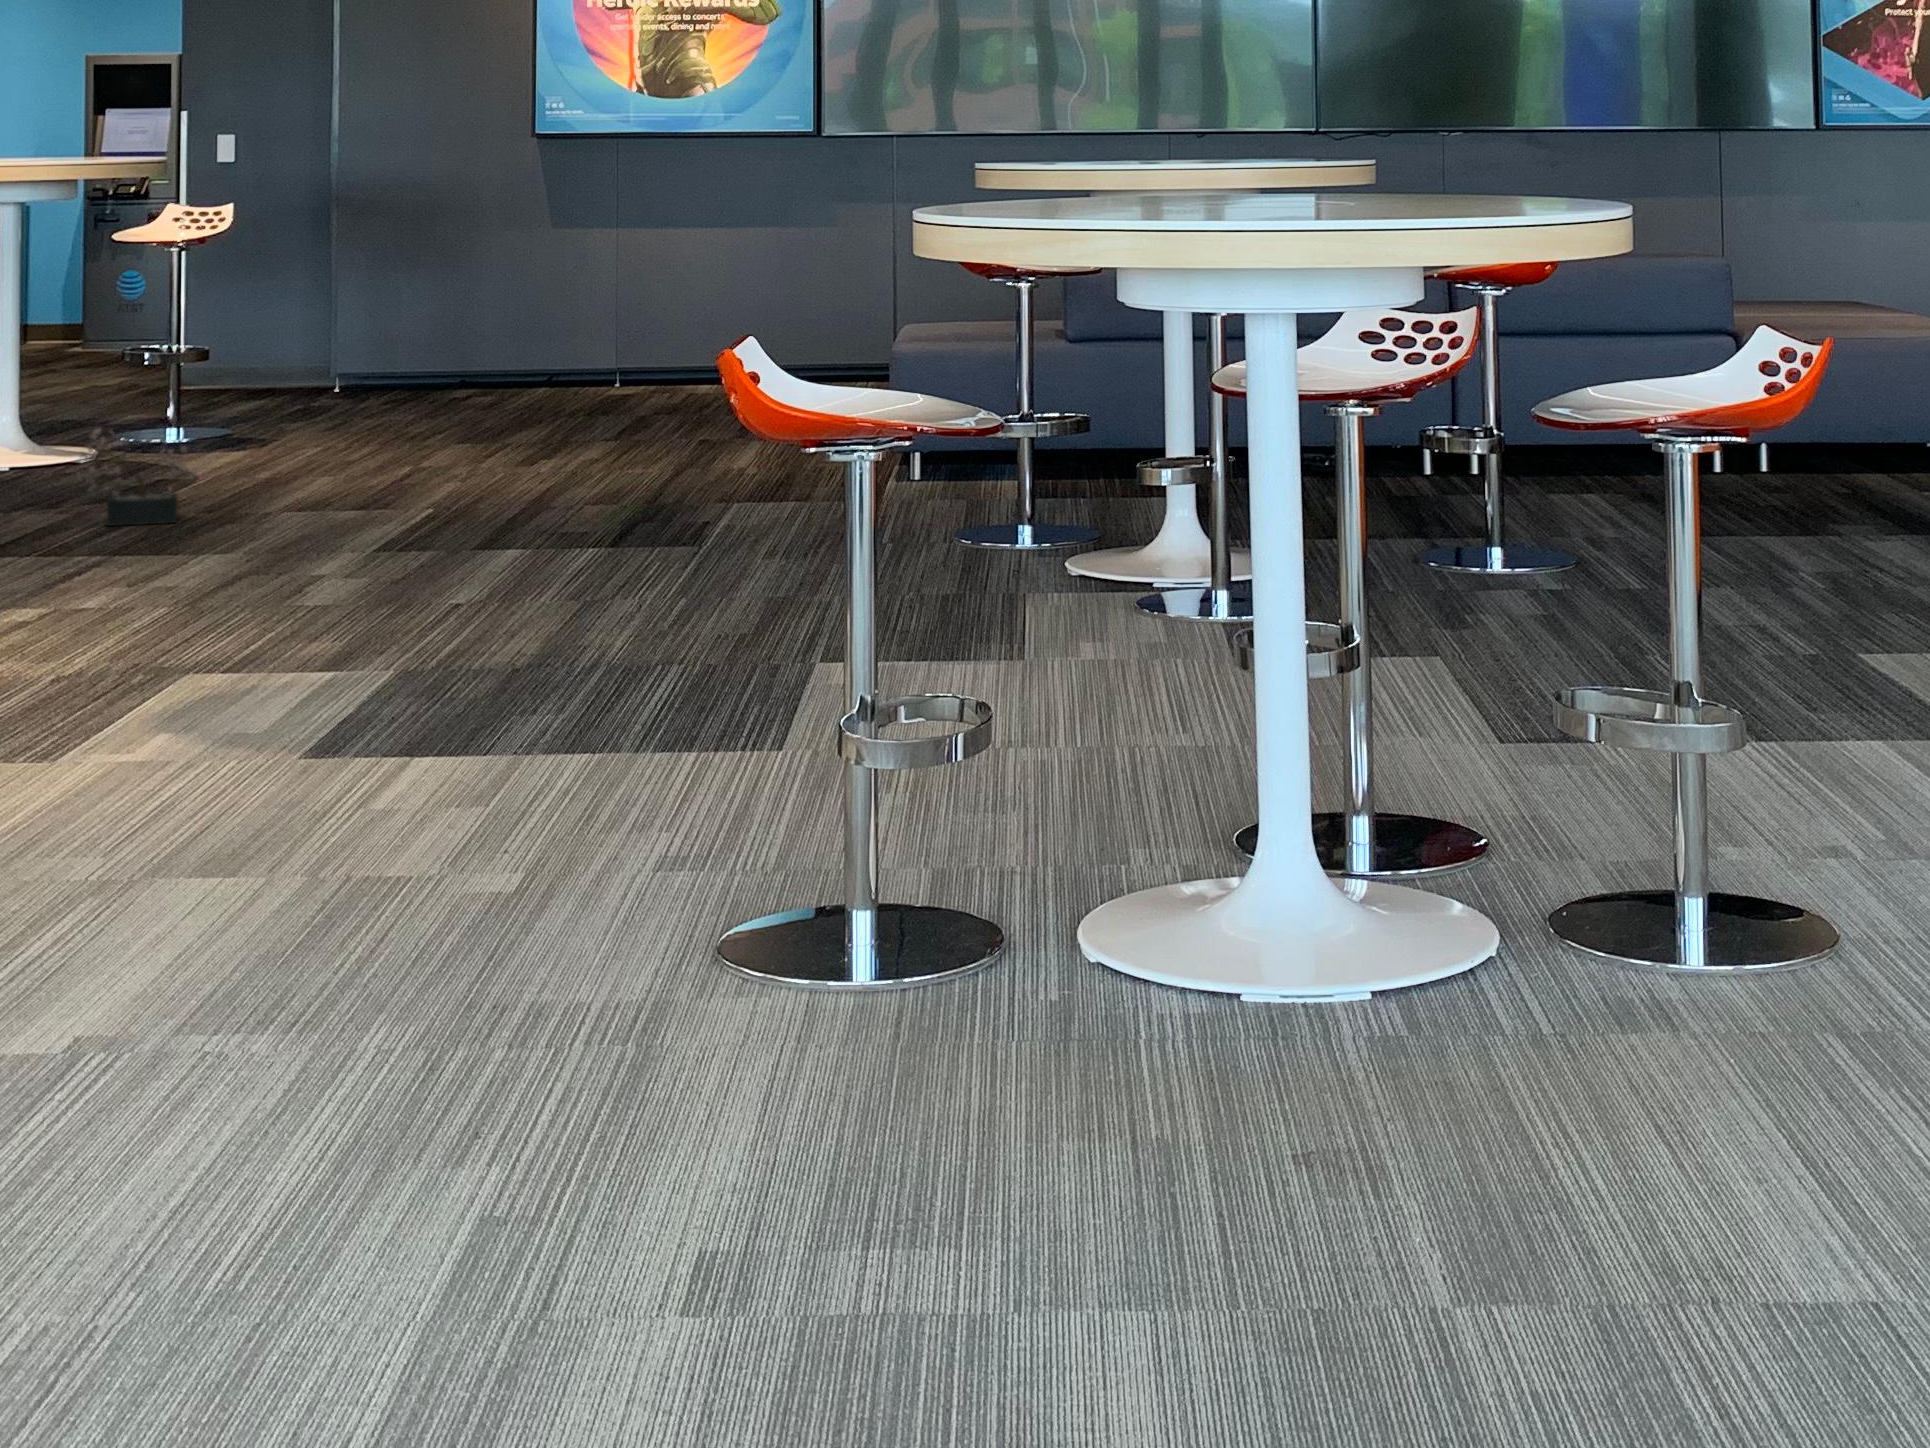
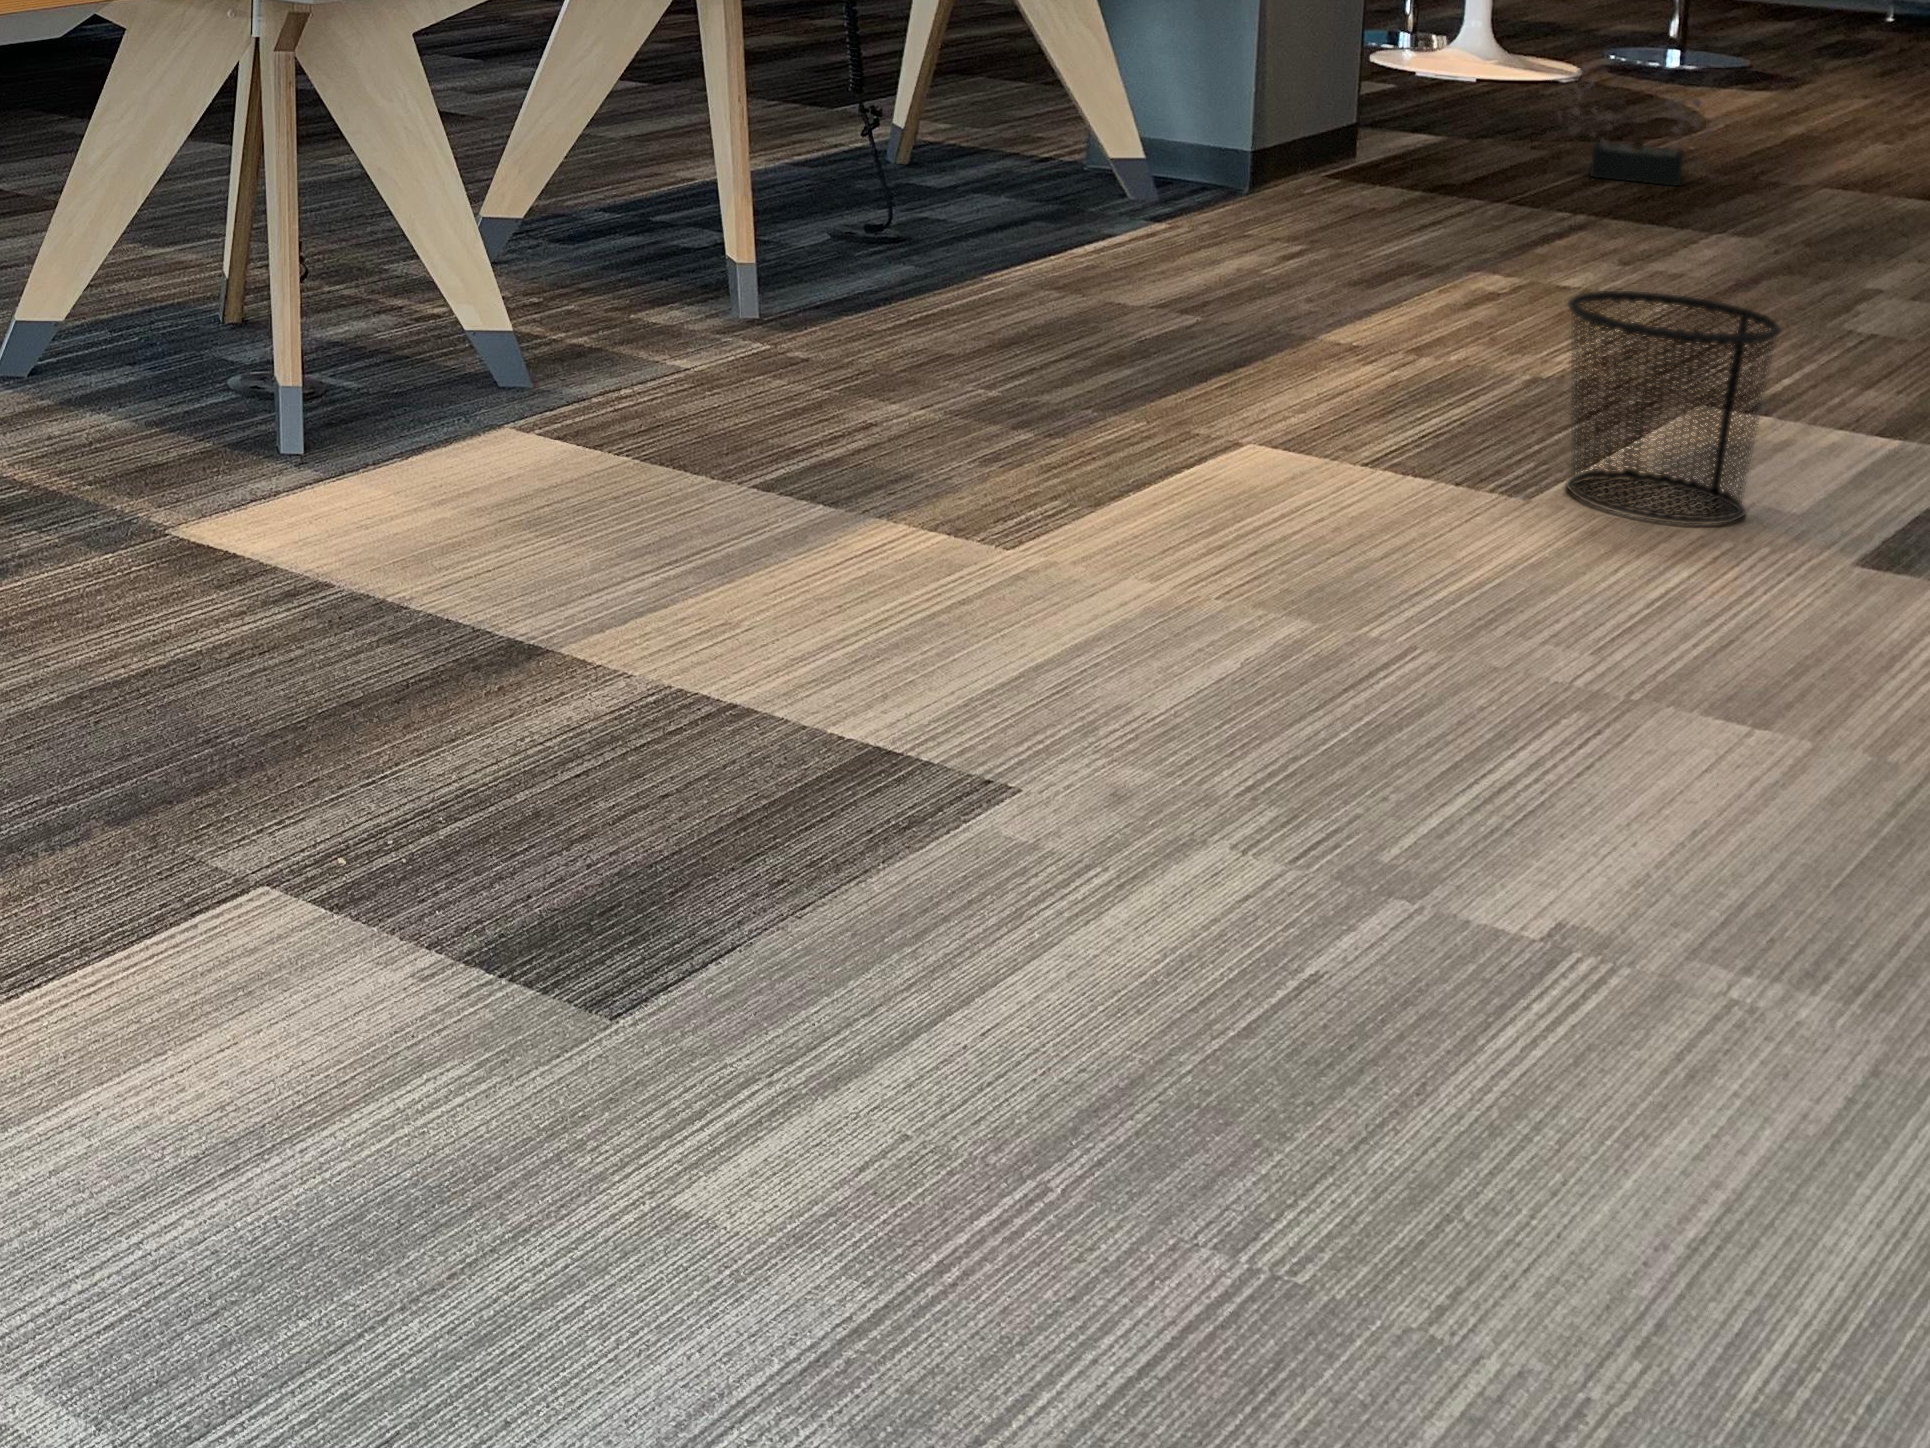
waste bin: none [75,562,233,750] -> present [1566,291,1782,524]

